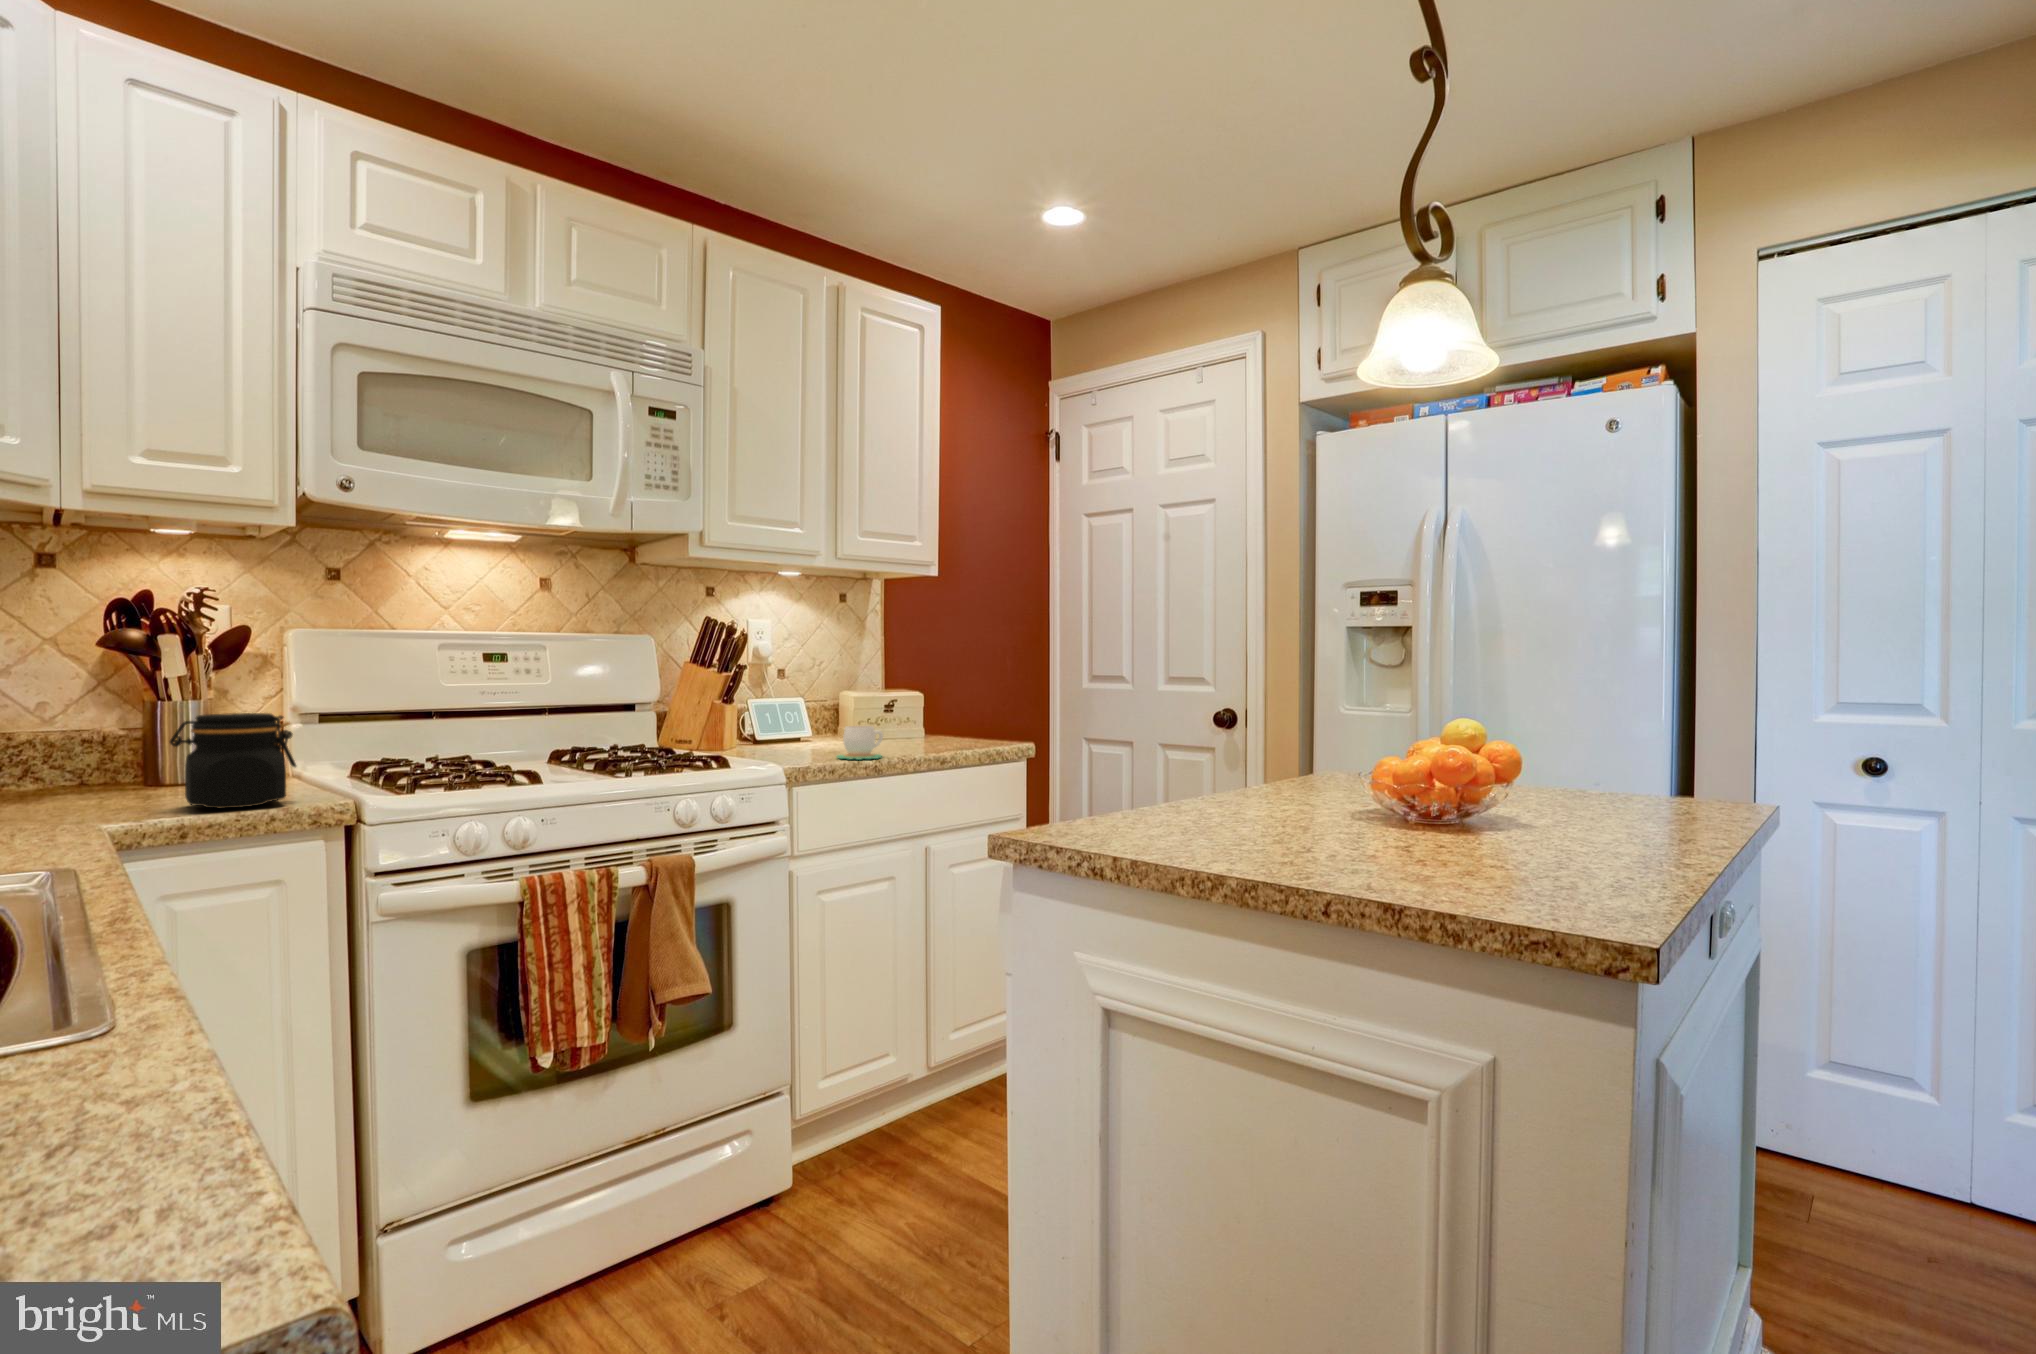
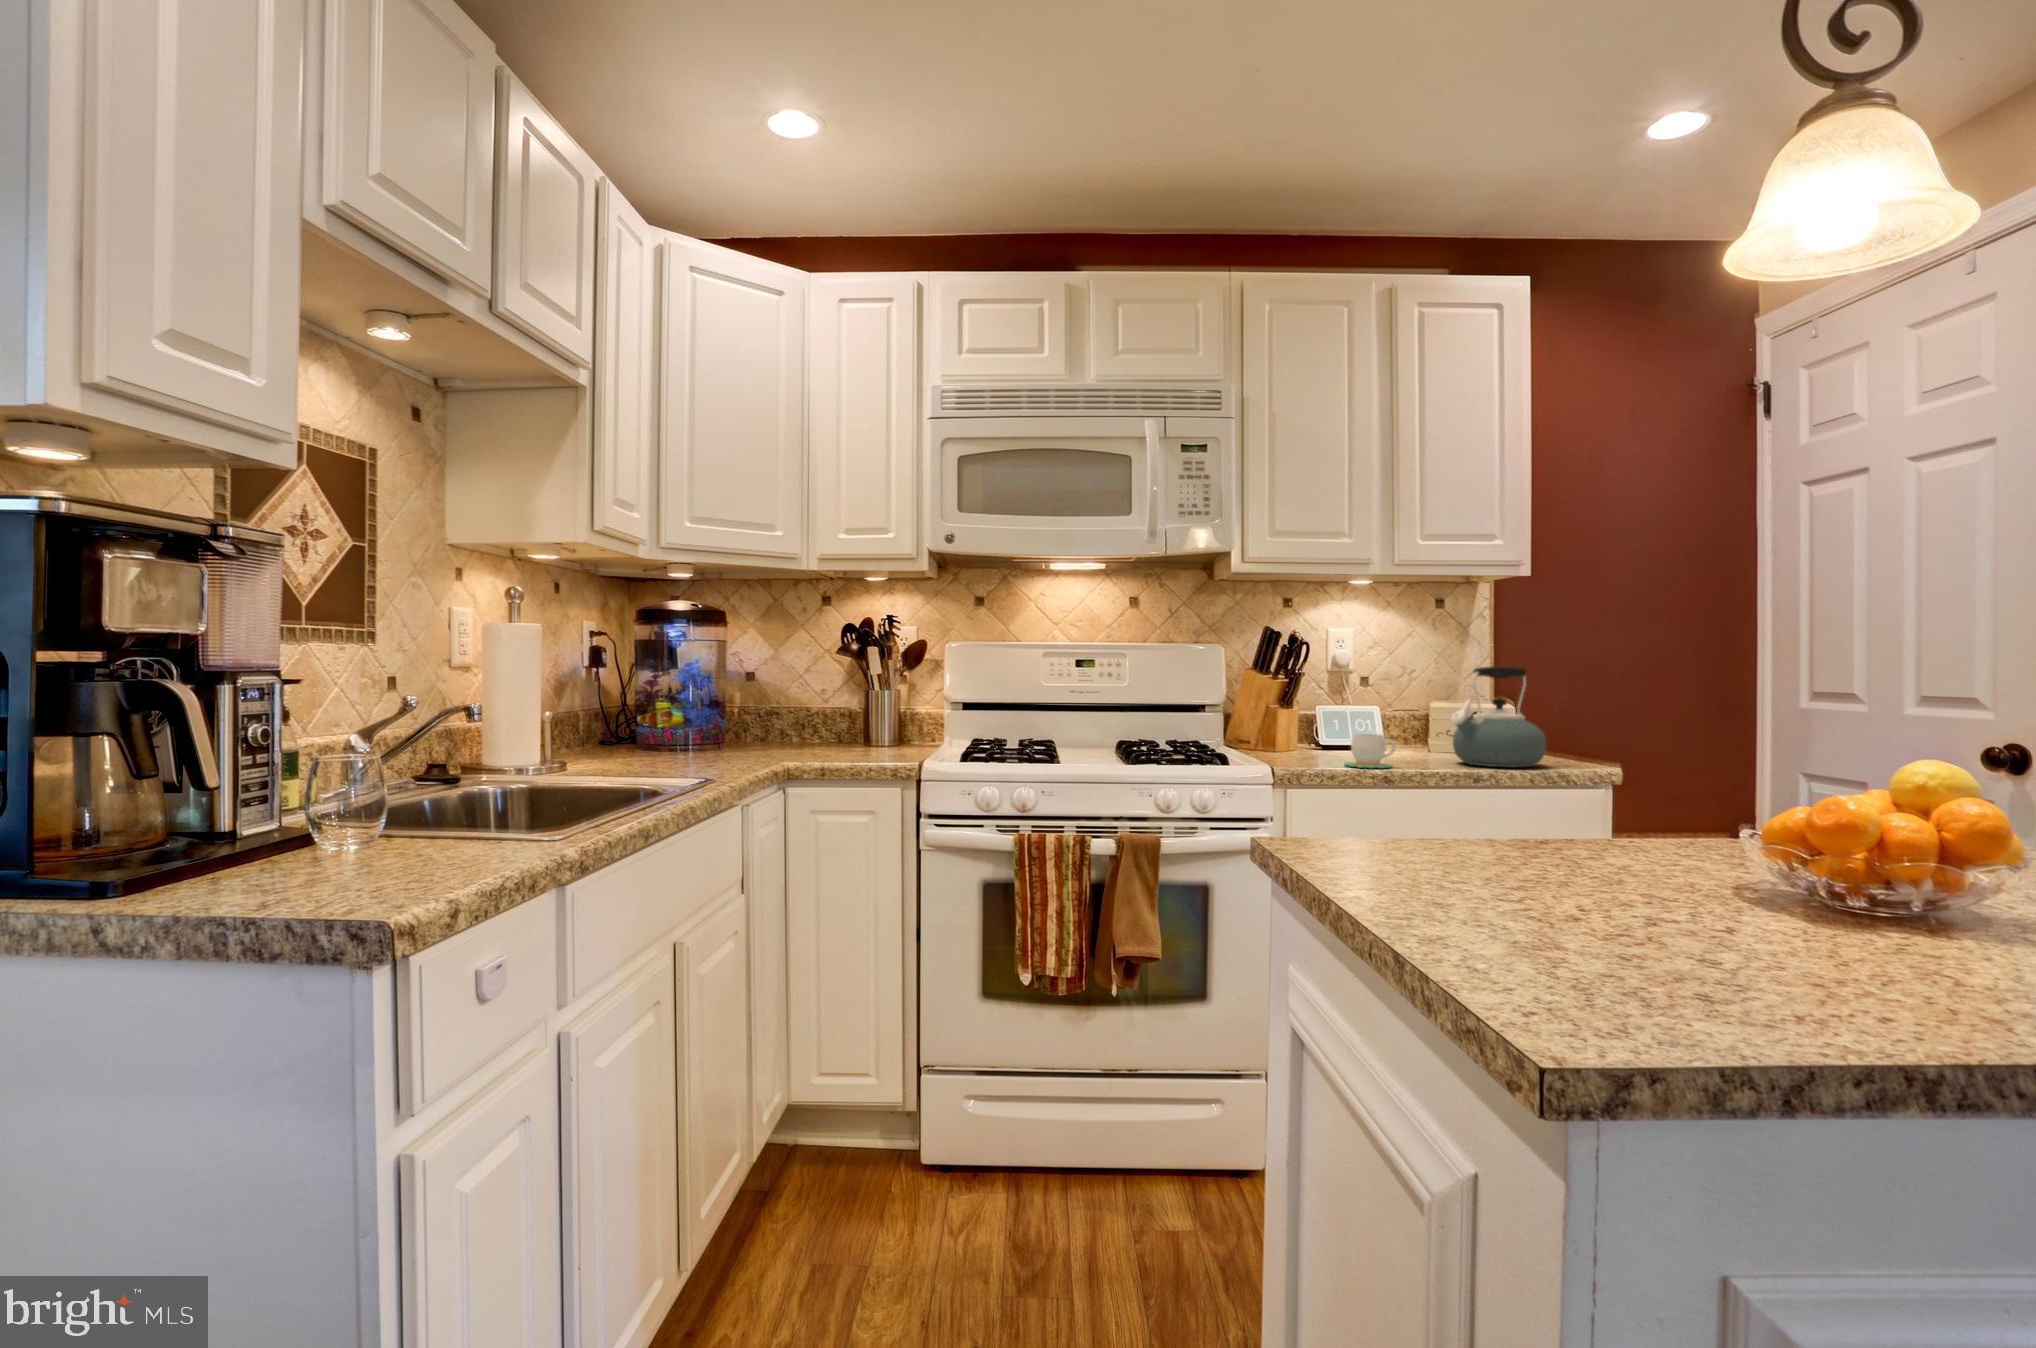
kettle: none [908,659,984,749] -> present [1451,666,1546,767]
jar: present [170,713,296,808] -> none [834,699,902,761]

